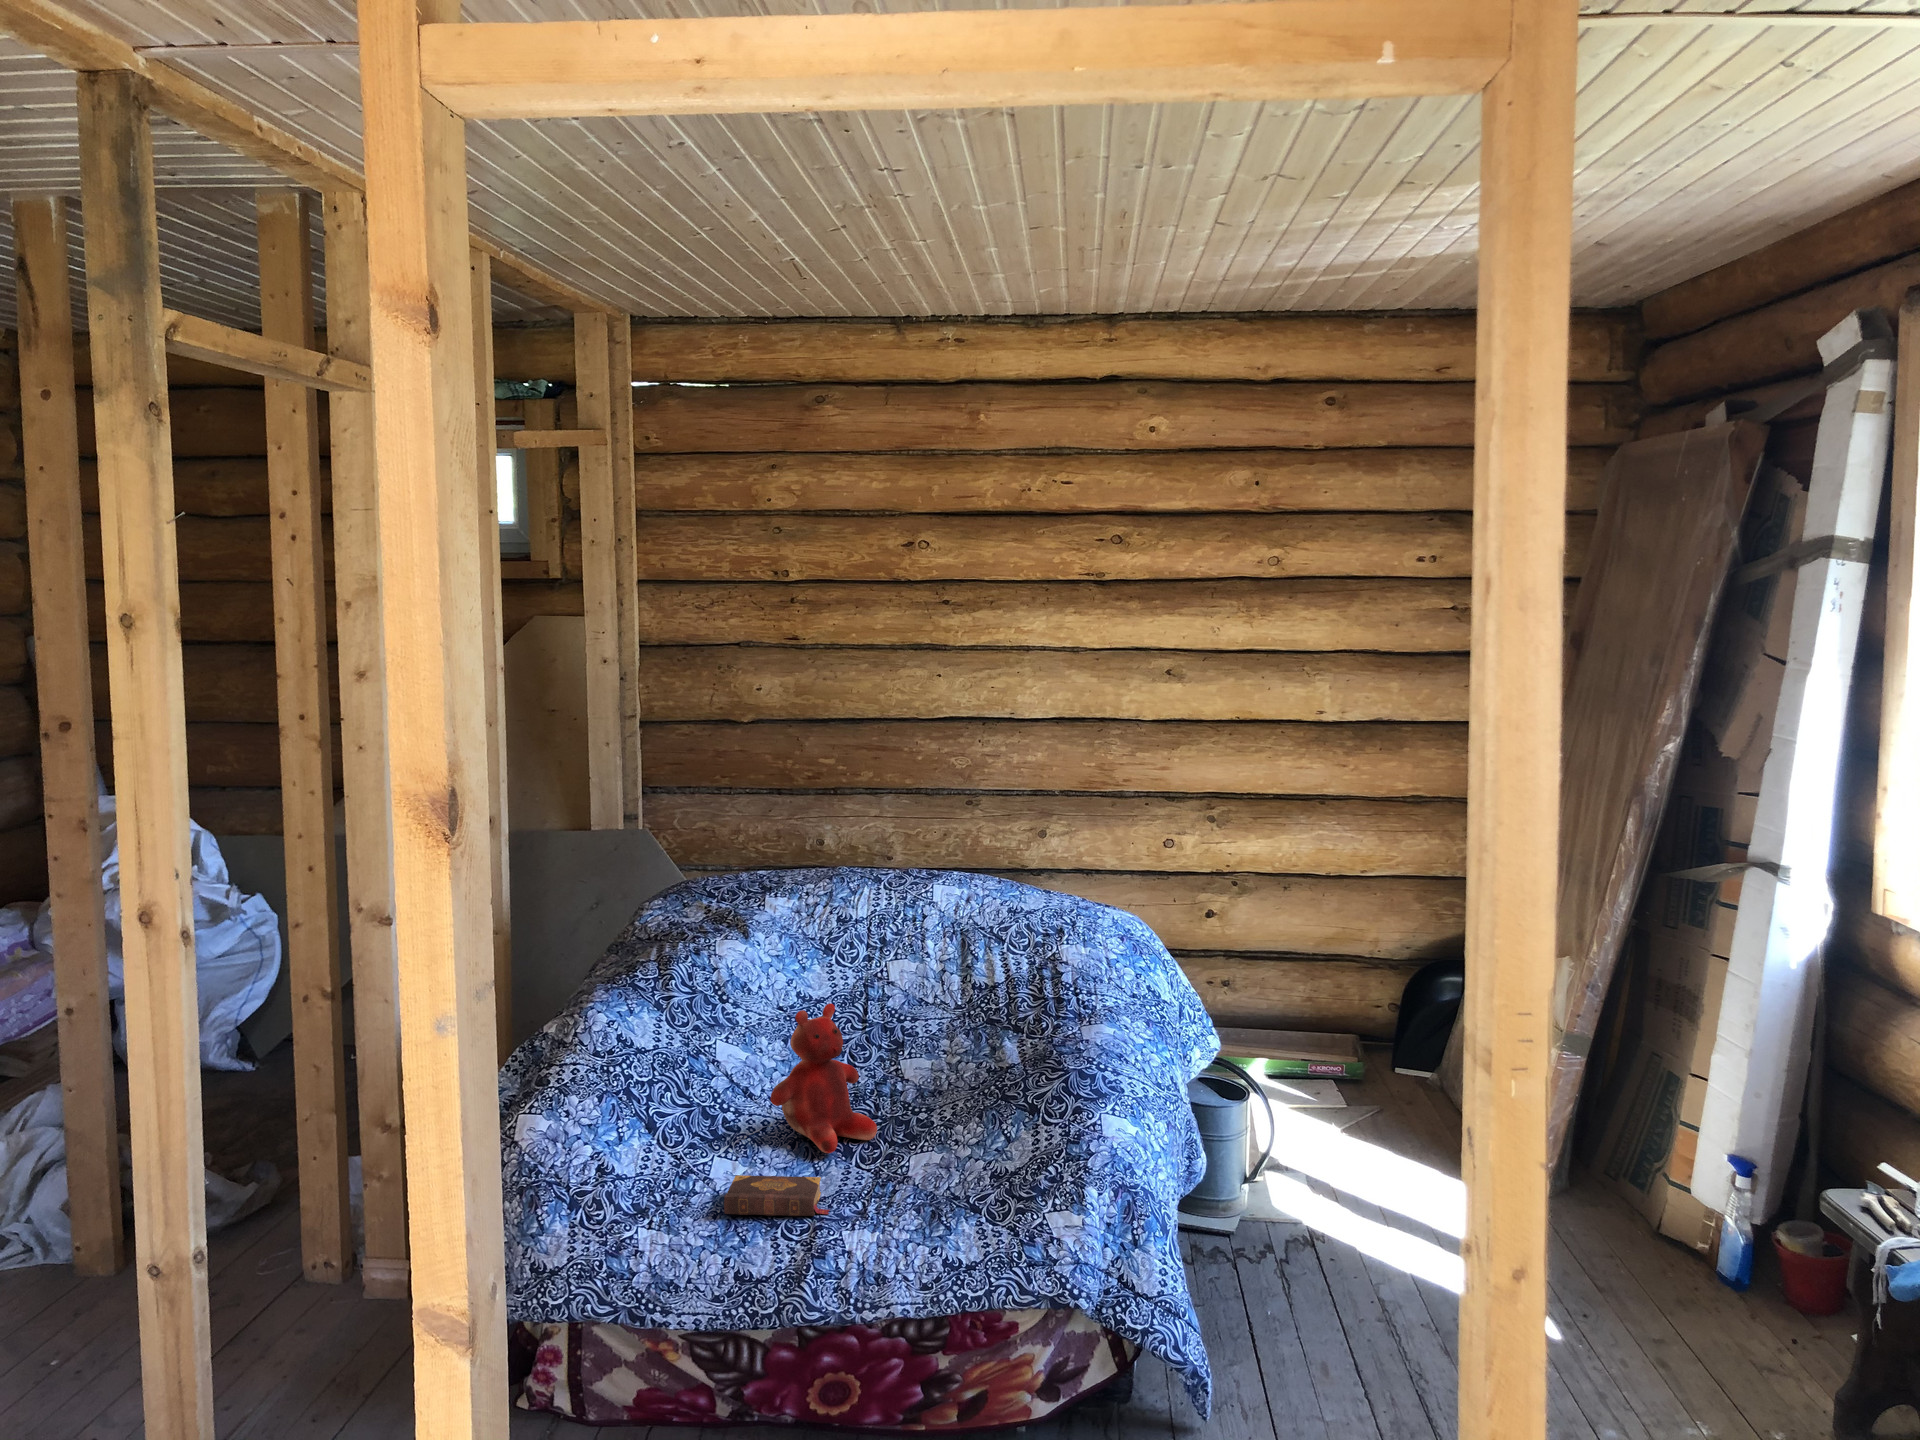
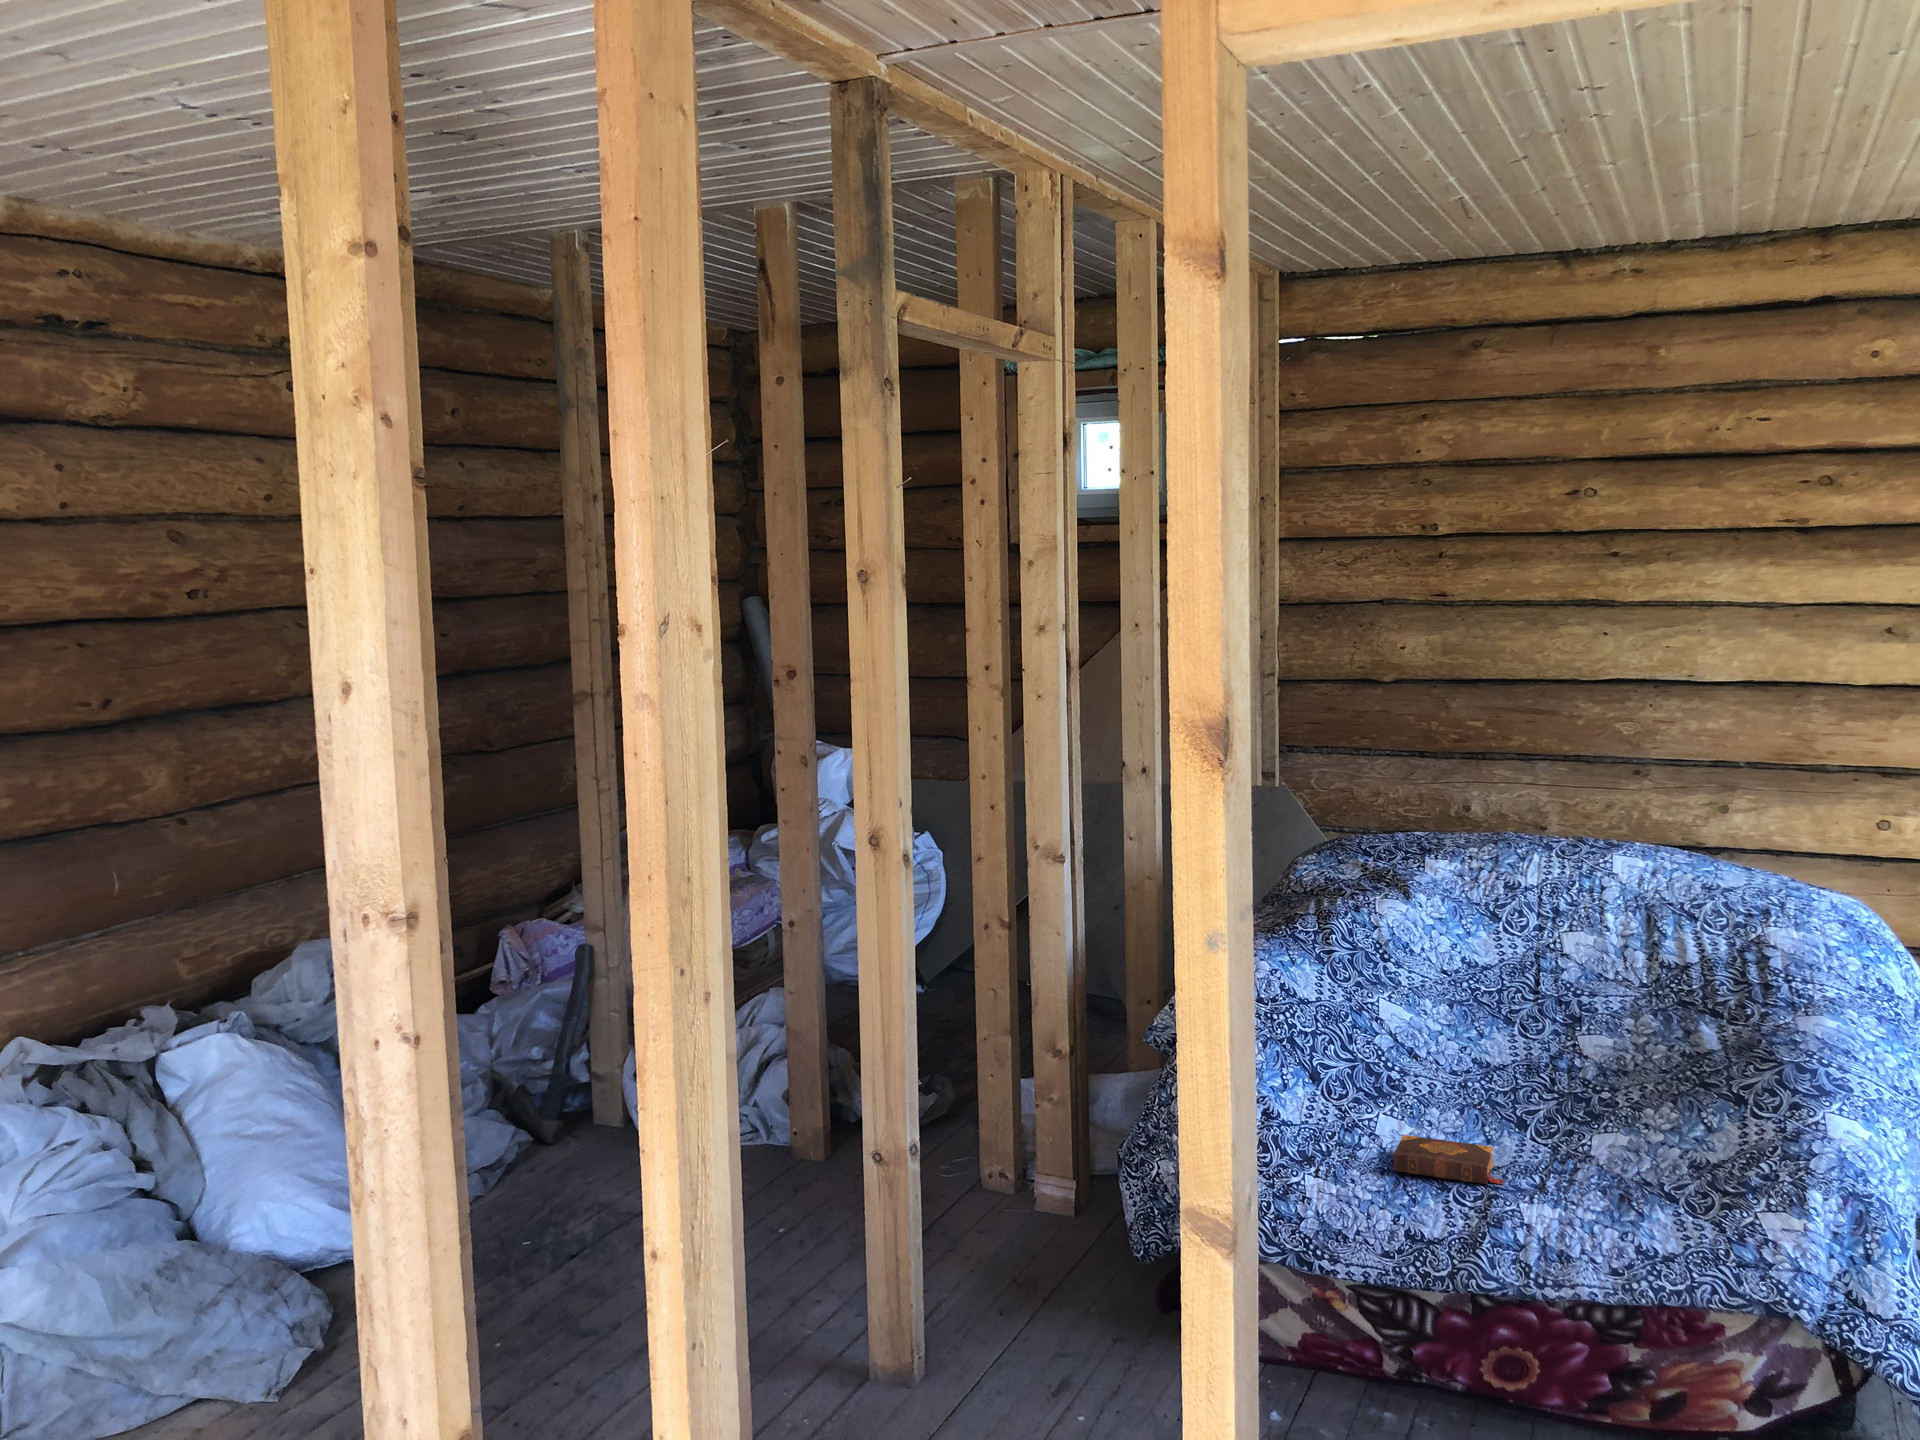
teddy bear: present [771,1003,877,1153] -> none [1436,972,1553,1124]

